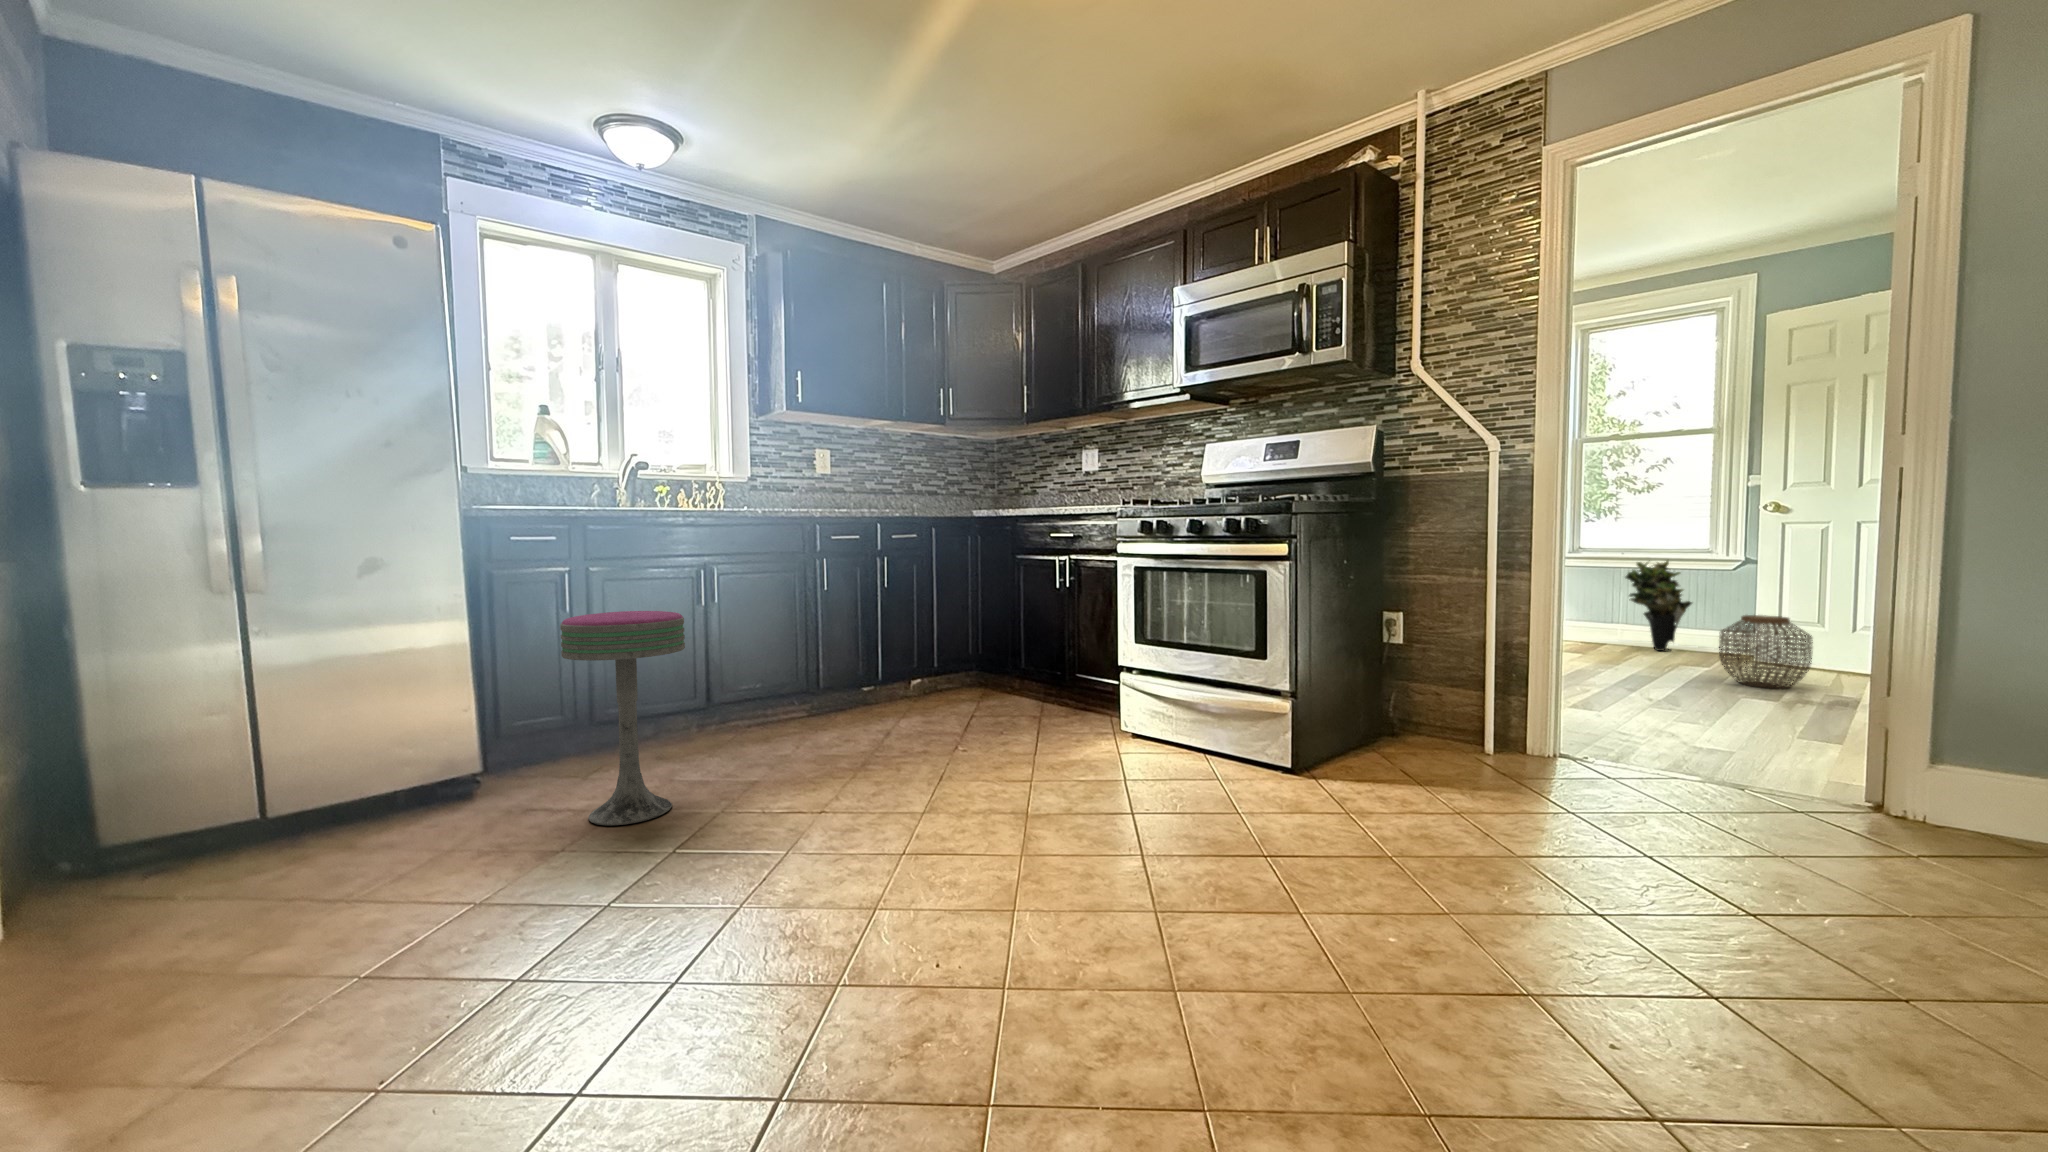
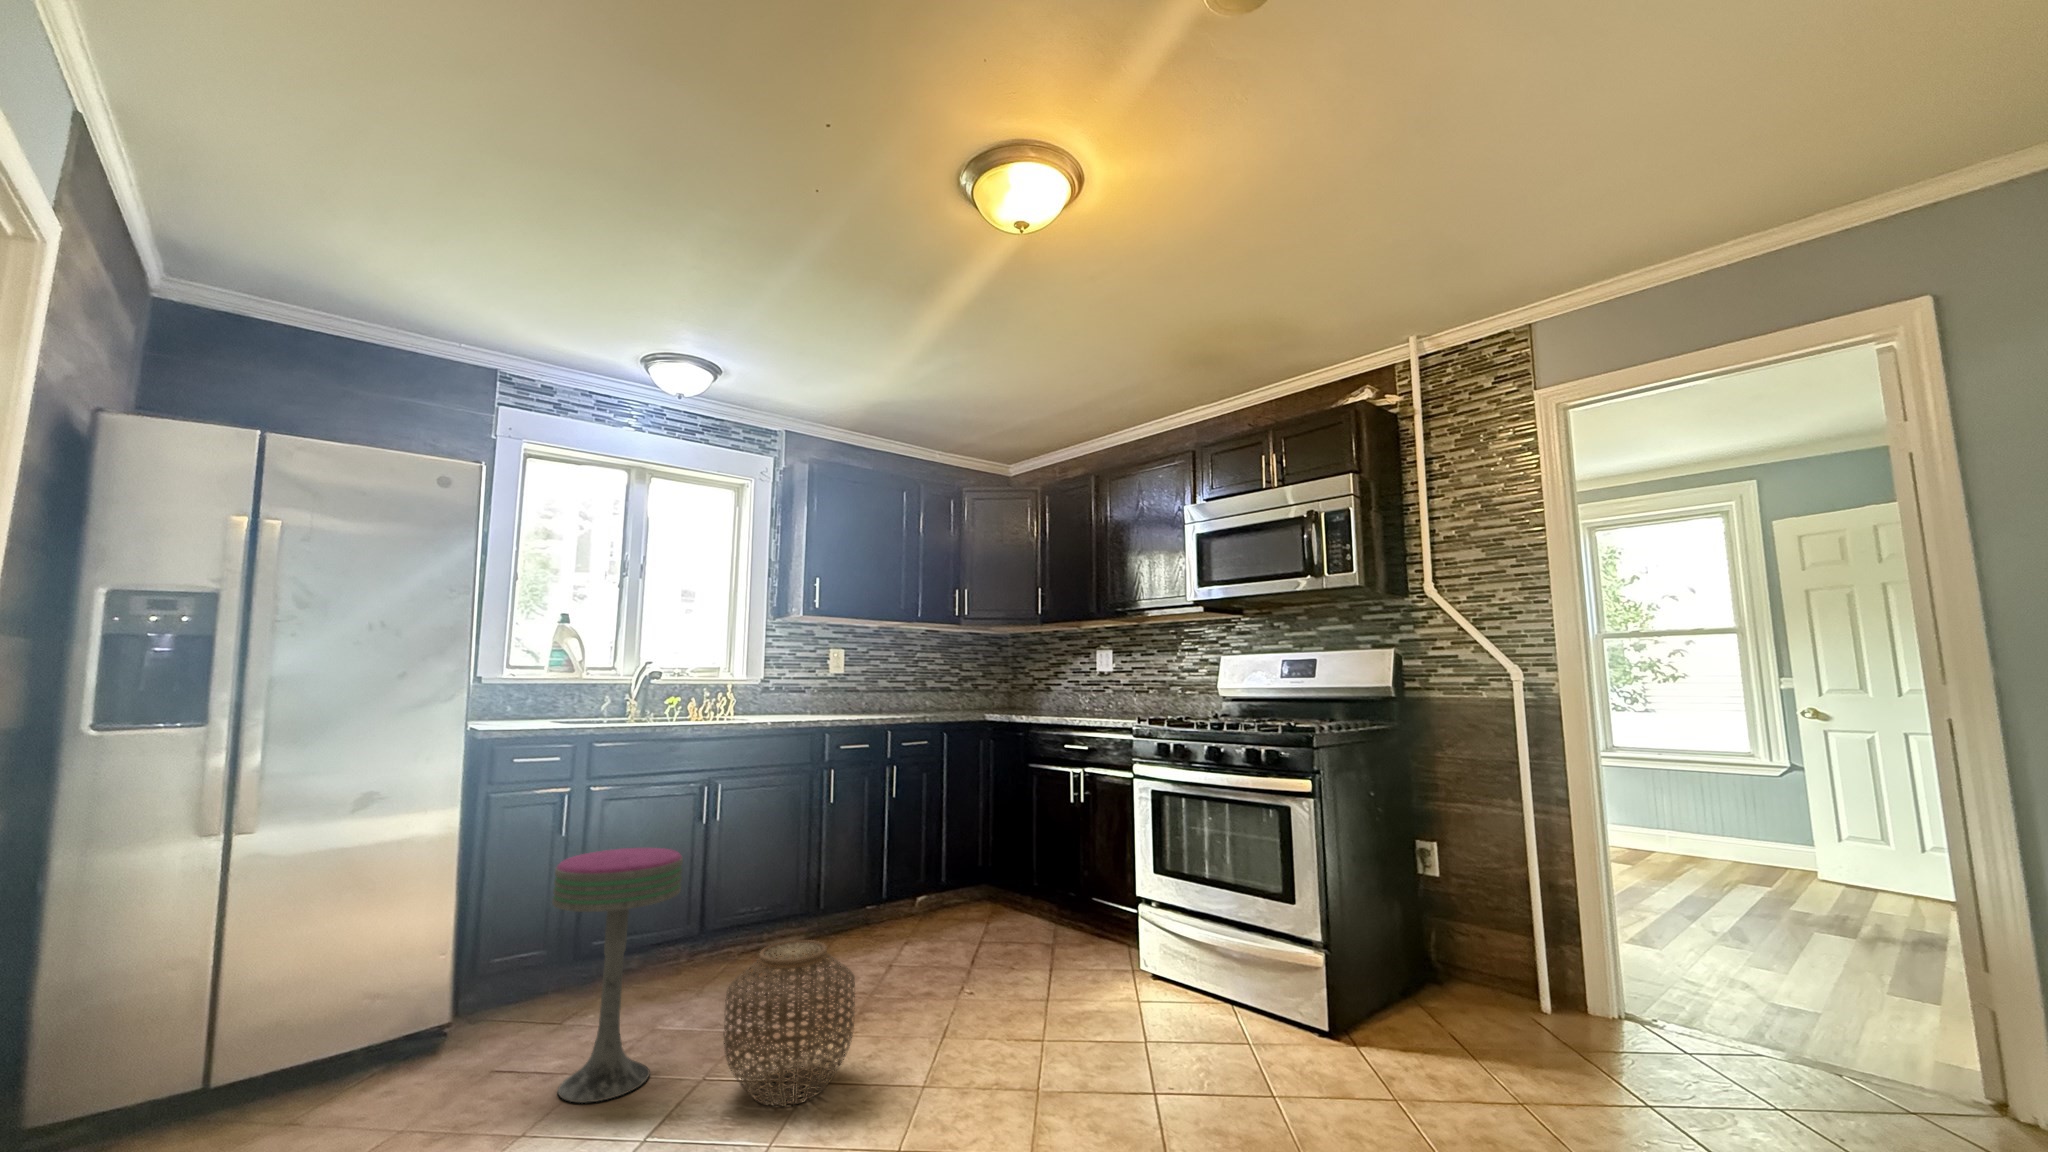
potted plant: present [1625,560,1692,651] -> none [1674,762,1754,865]
woven basket: present [1719,615,1813,689] -> present [723,940,855,1106]

